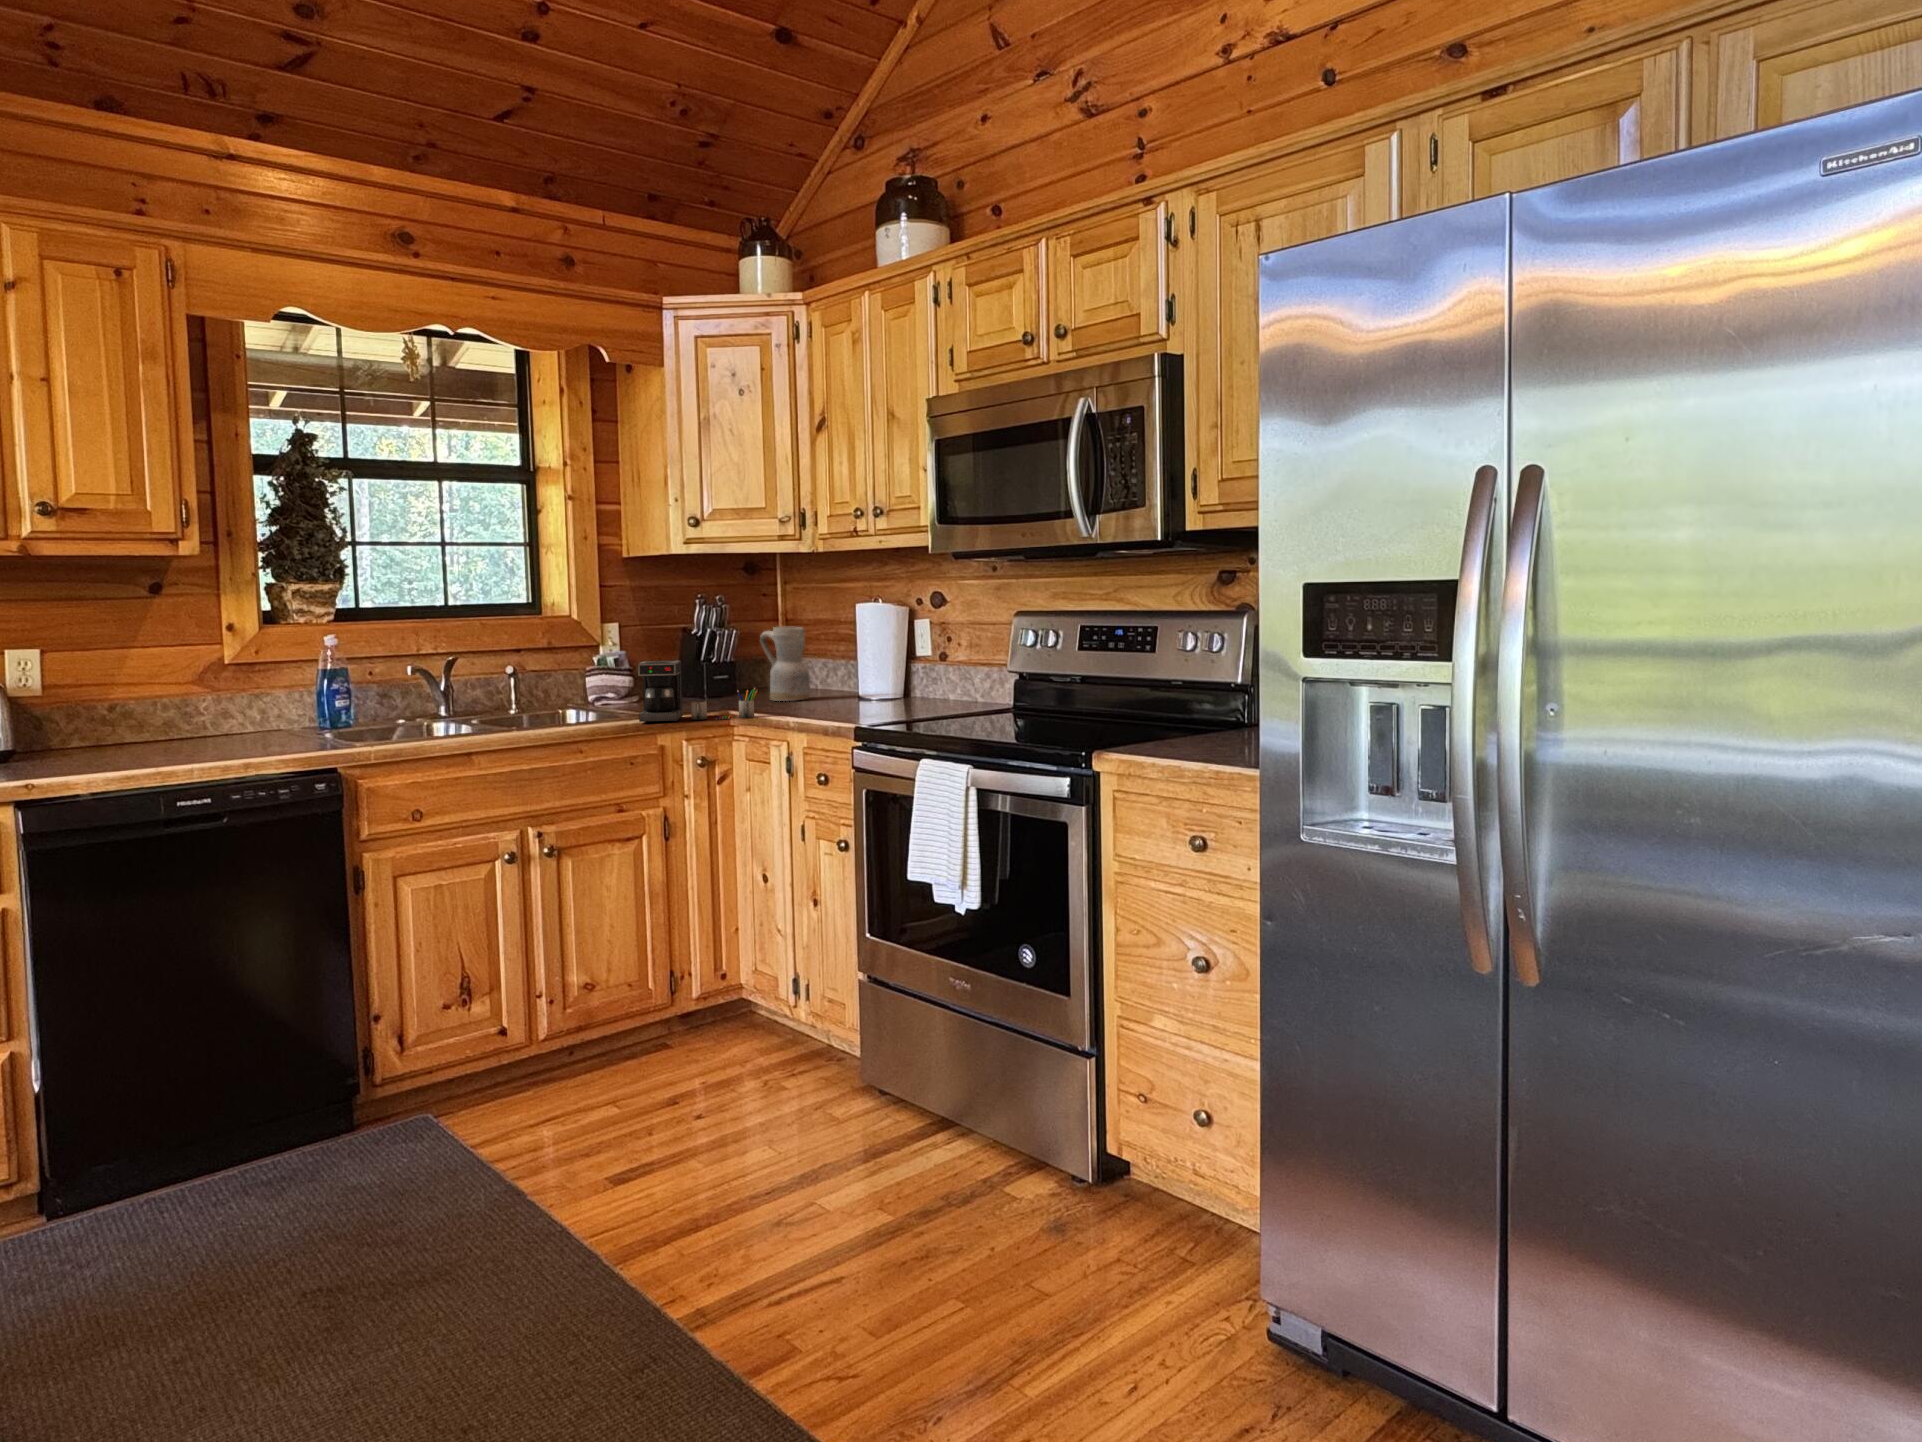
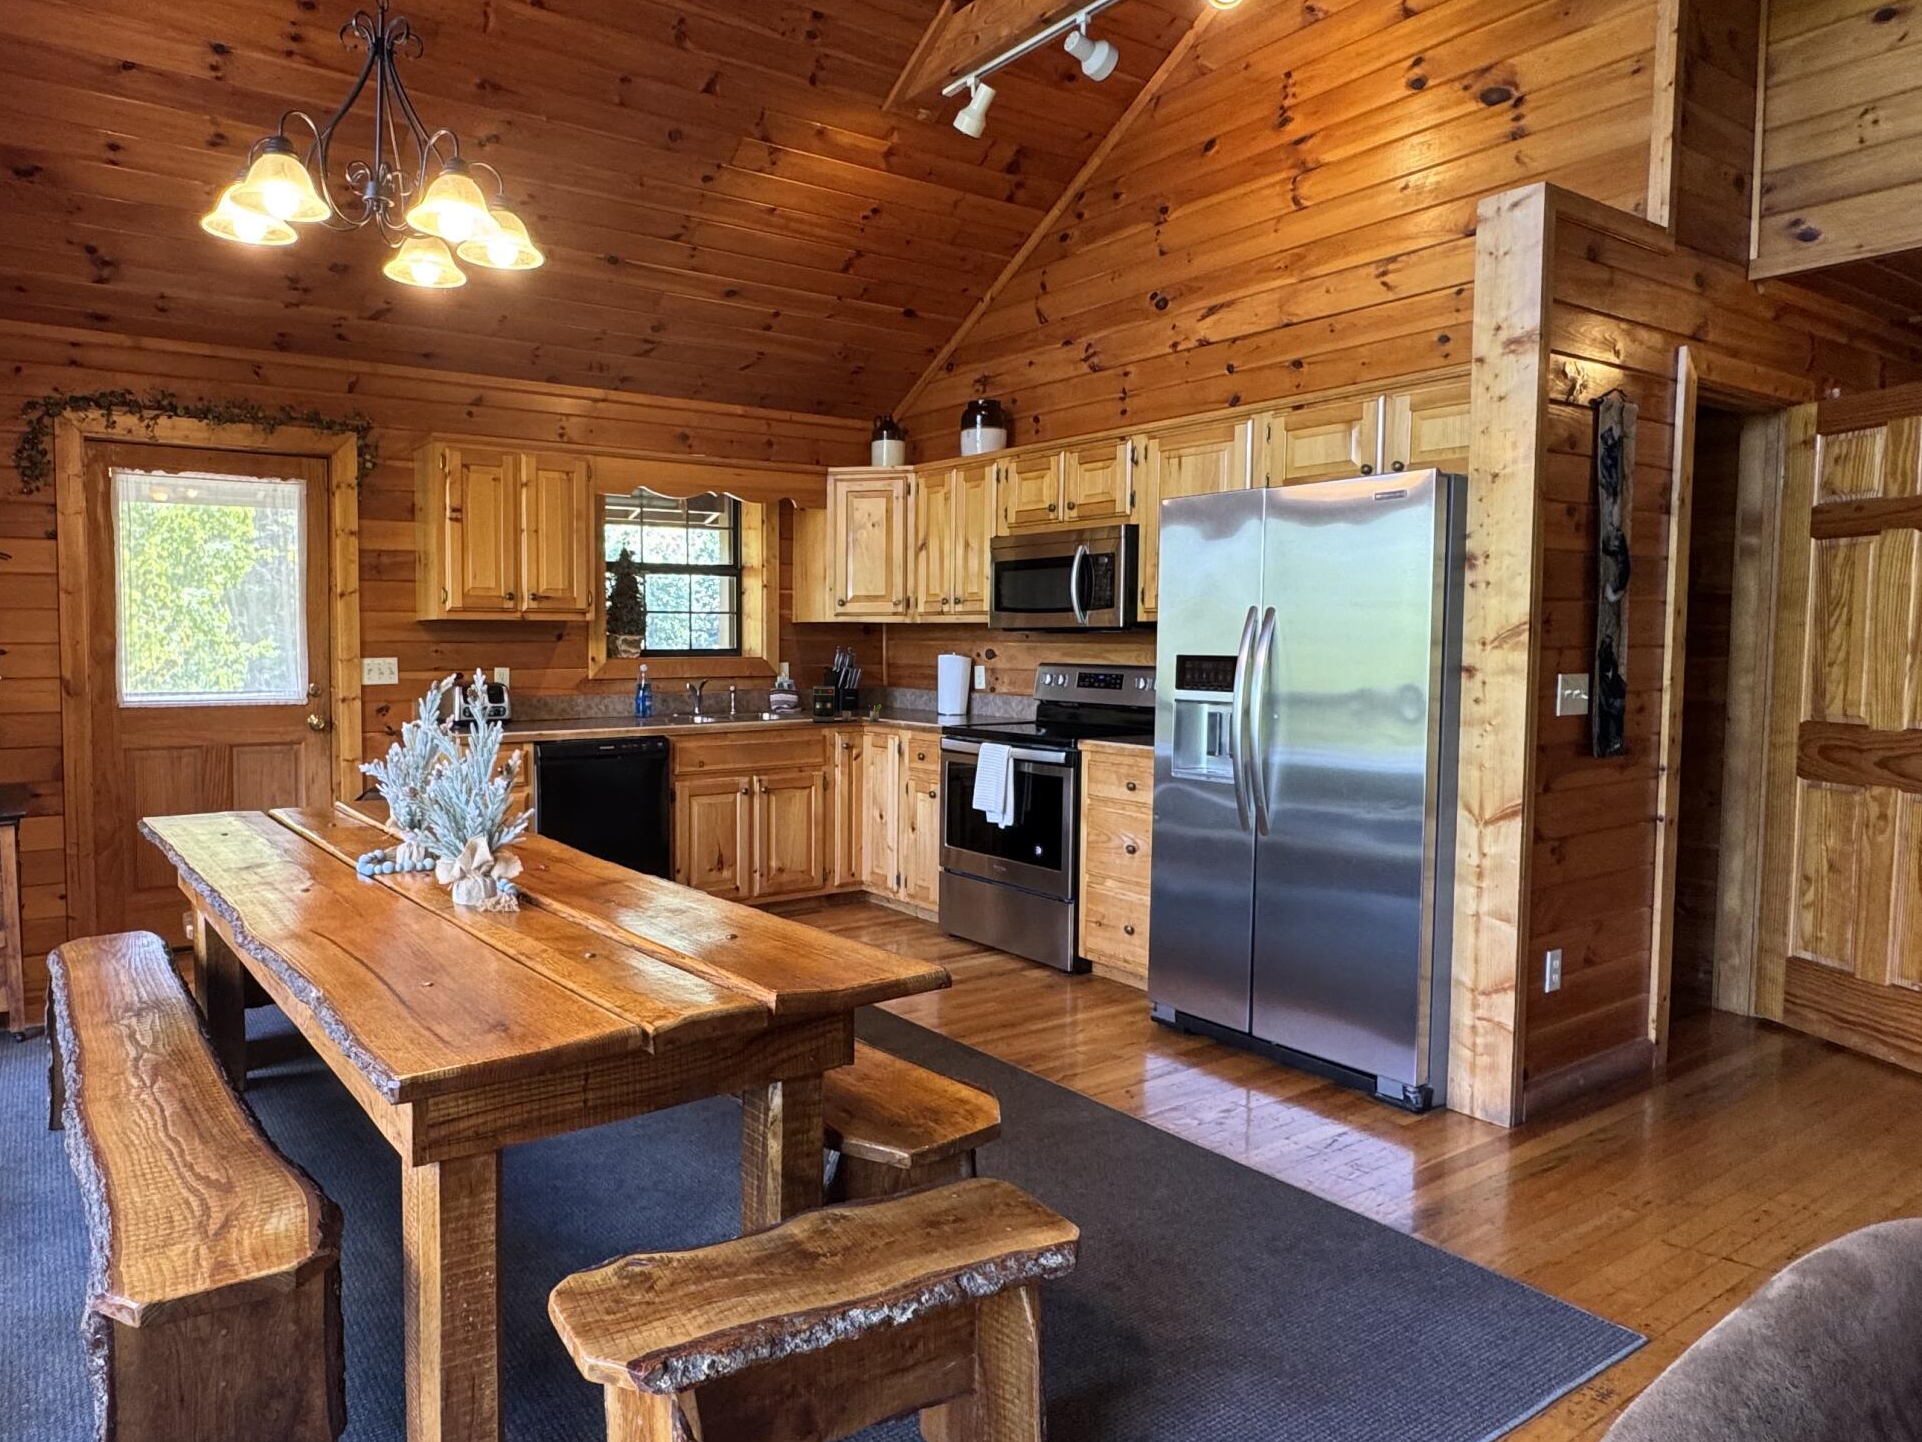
ceramic pitcher: present [760,626,810,701] -> none [876,668,907,714]

